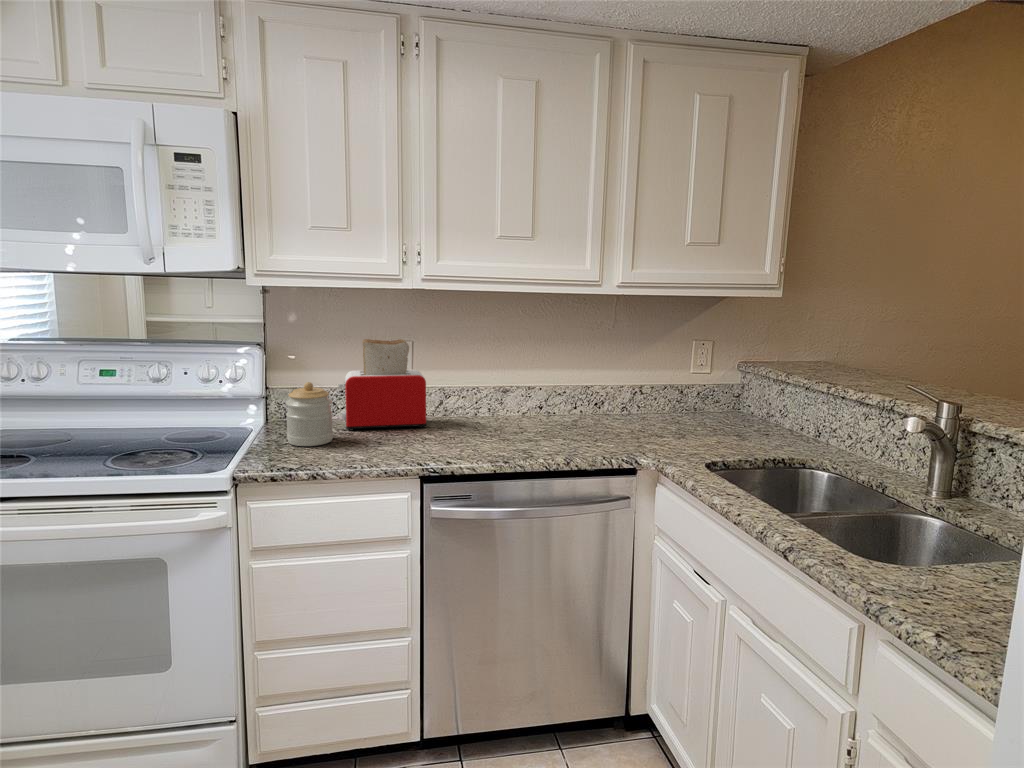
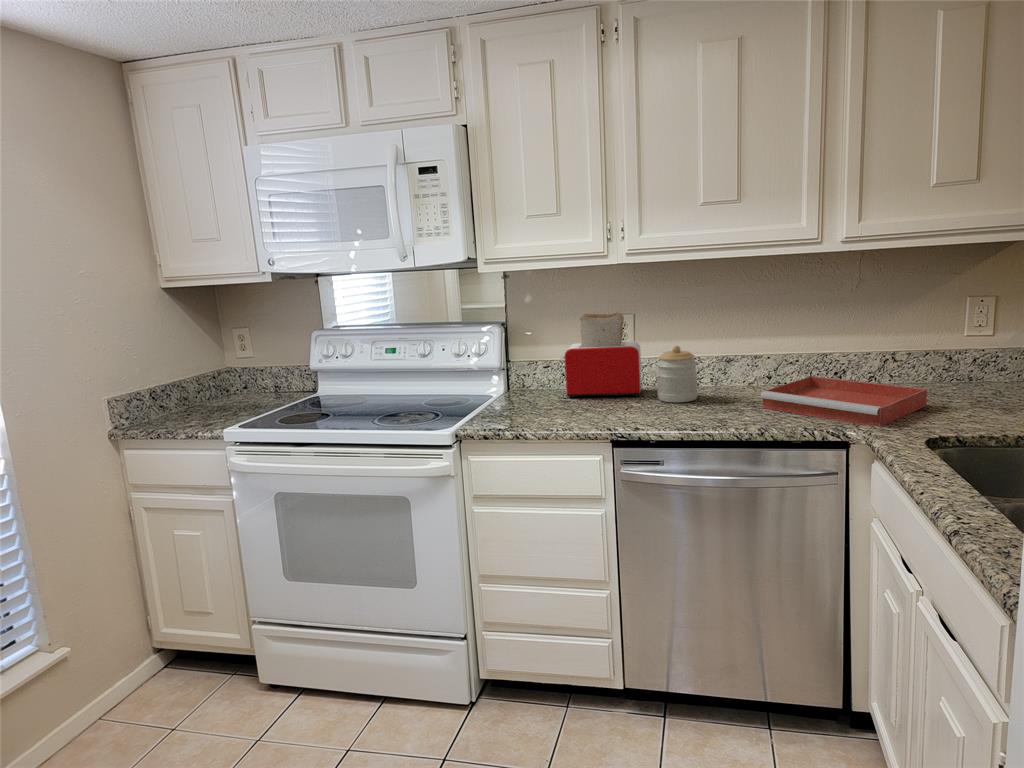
jar: present [286,382,333,446] -> present [657,346,698,403]
tray: none [550,406,680,452] -> present [760,376,927,427]

